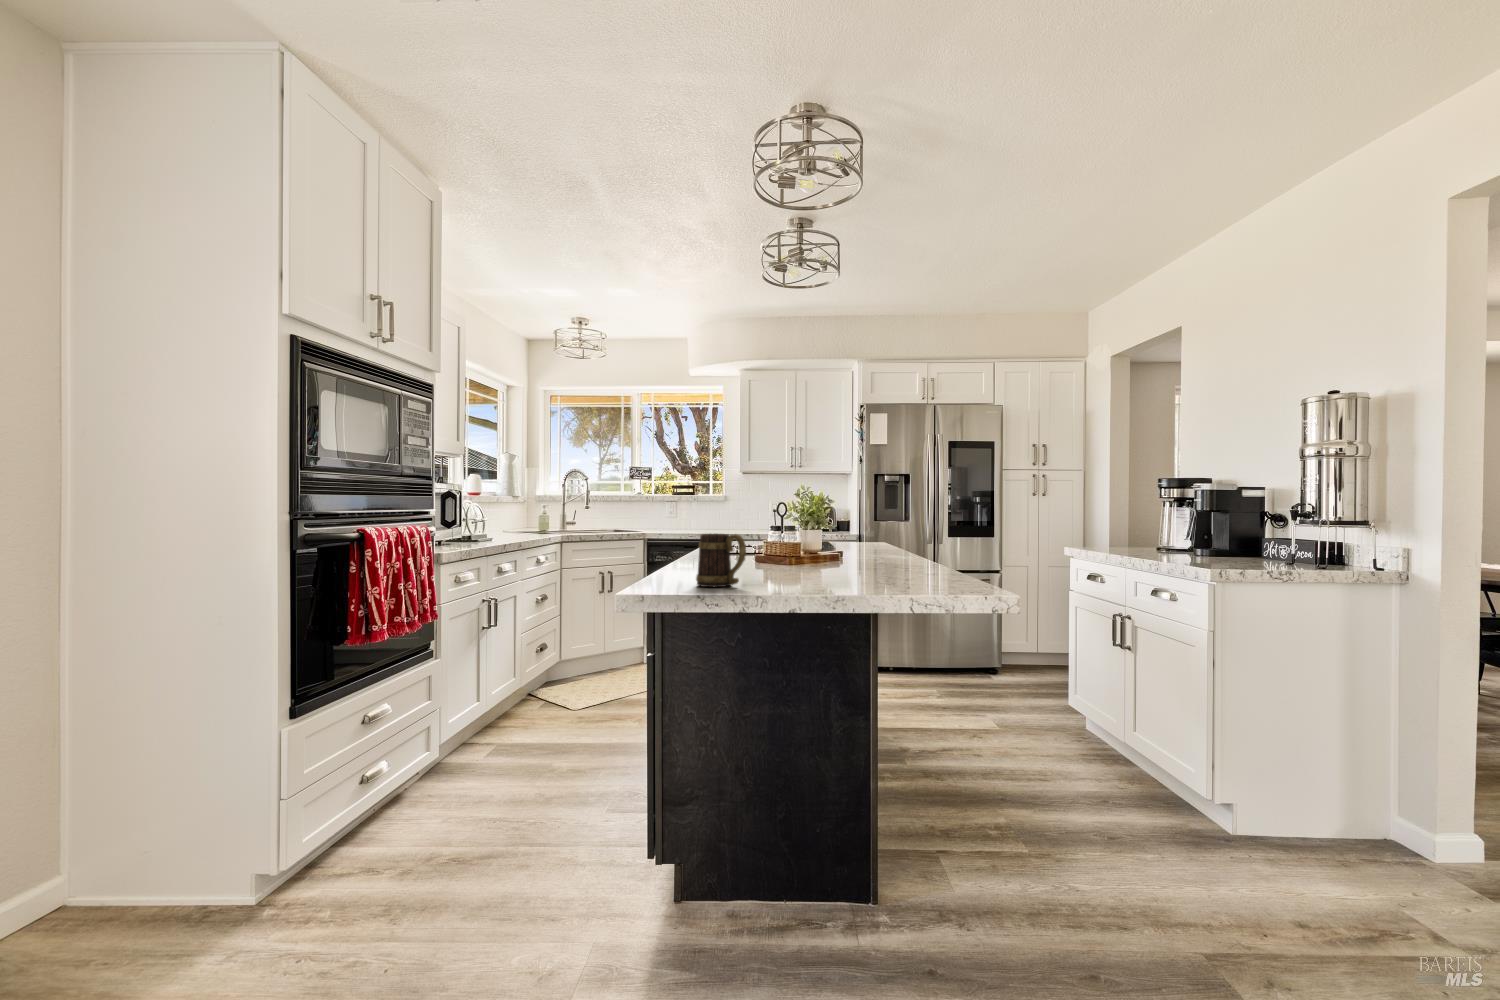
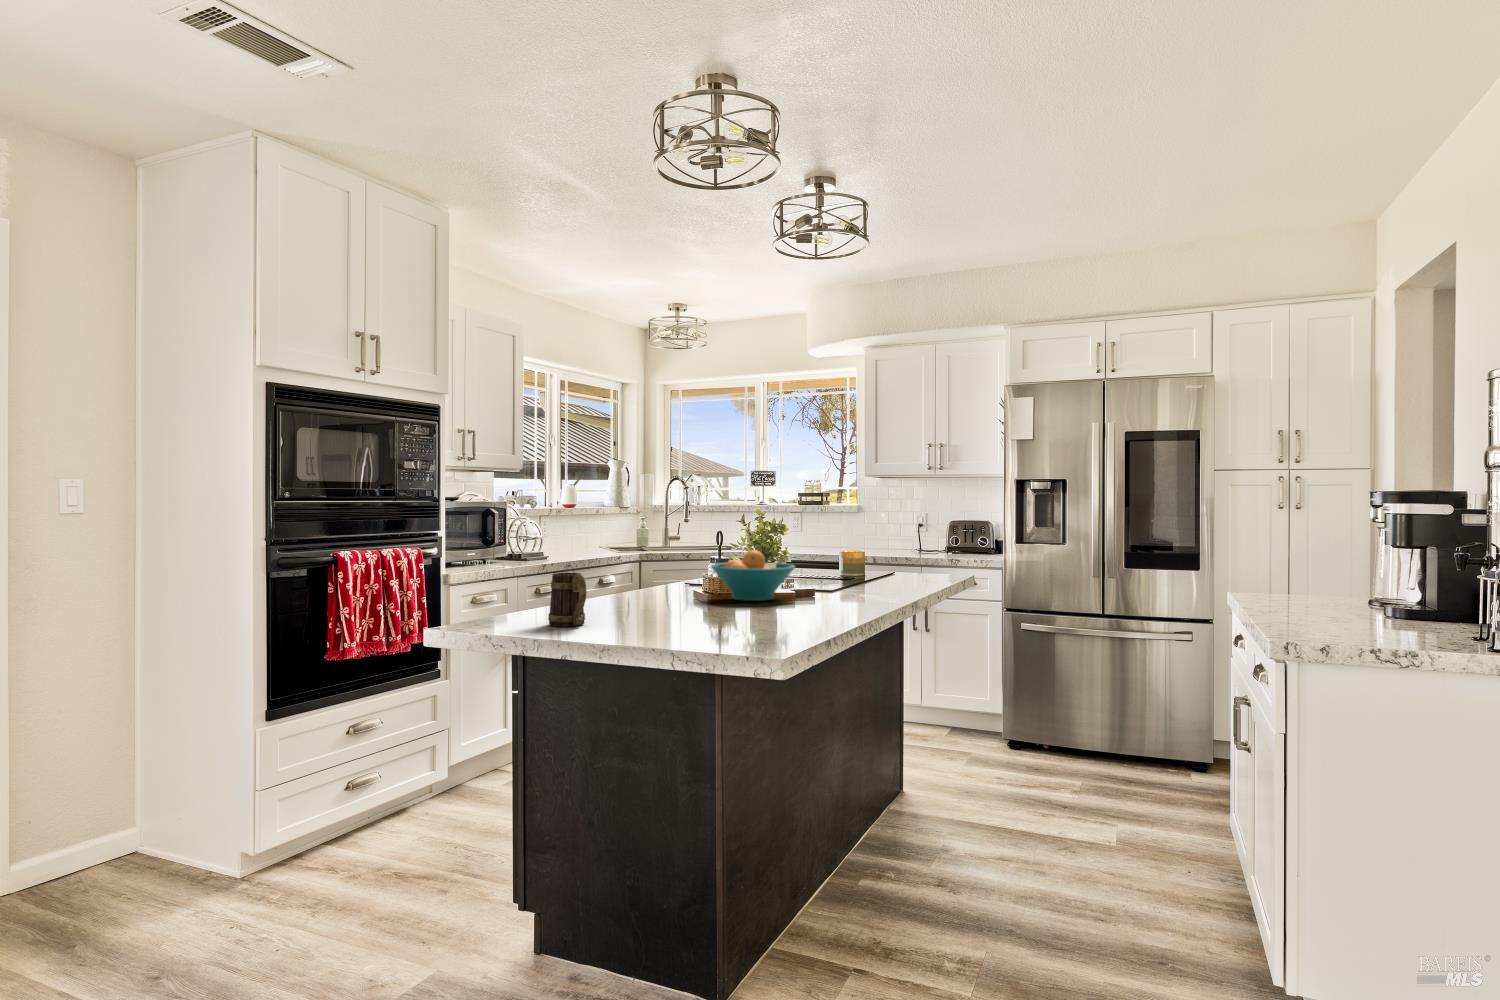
fruit bowl: none [755,518,832,564] -> present [711,550,795,601]

